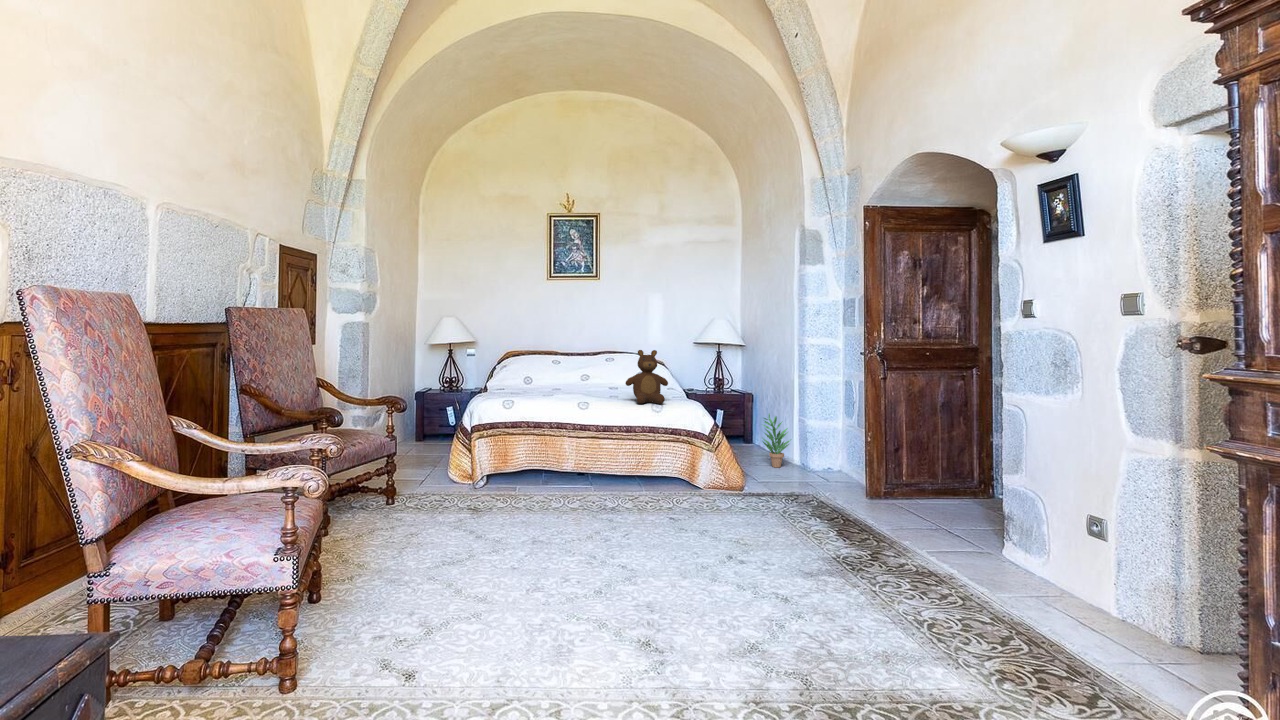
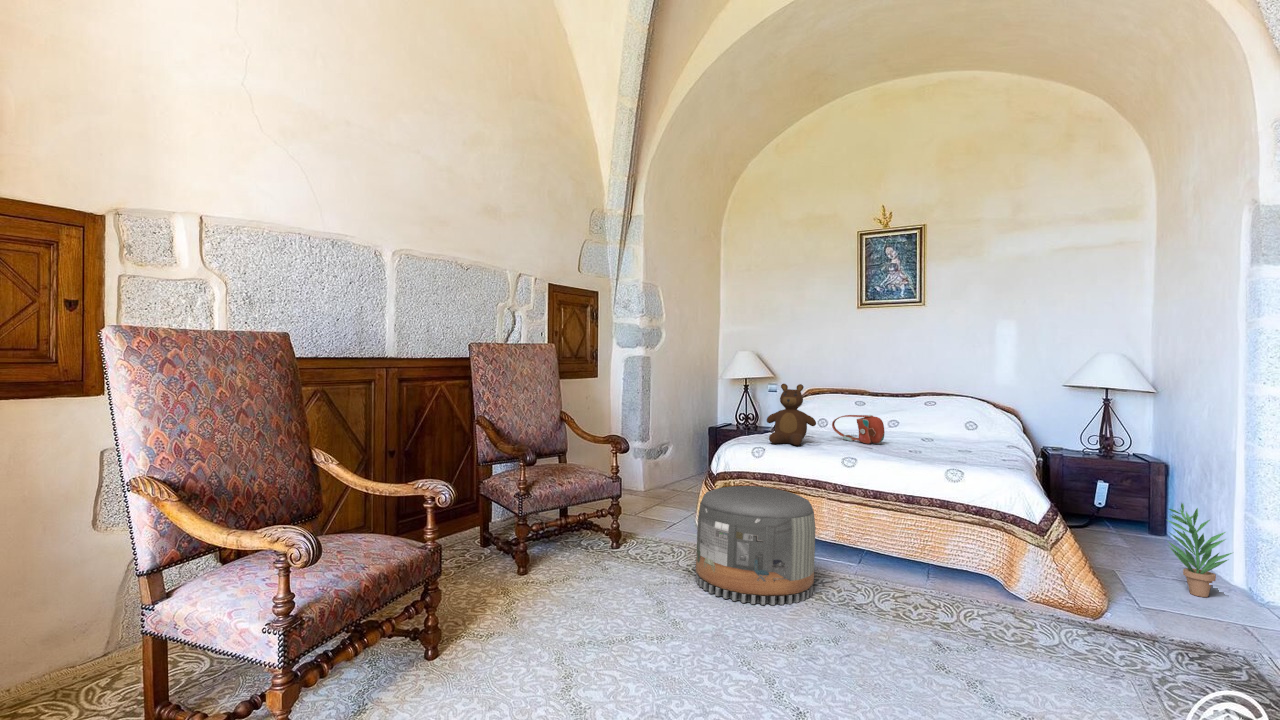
teddy bear: present [625,350,668,404] -> present [767,384,816,445]
handbag: none [549,369,592,392] -> present [832,415,885,444]
pouf: none [483,434,580,526] -> present [696,486,816,605]

